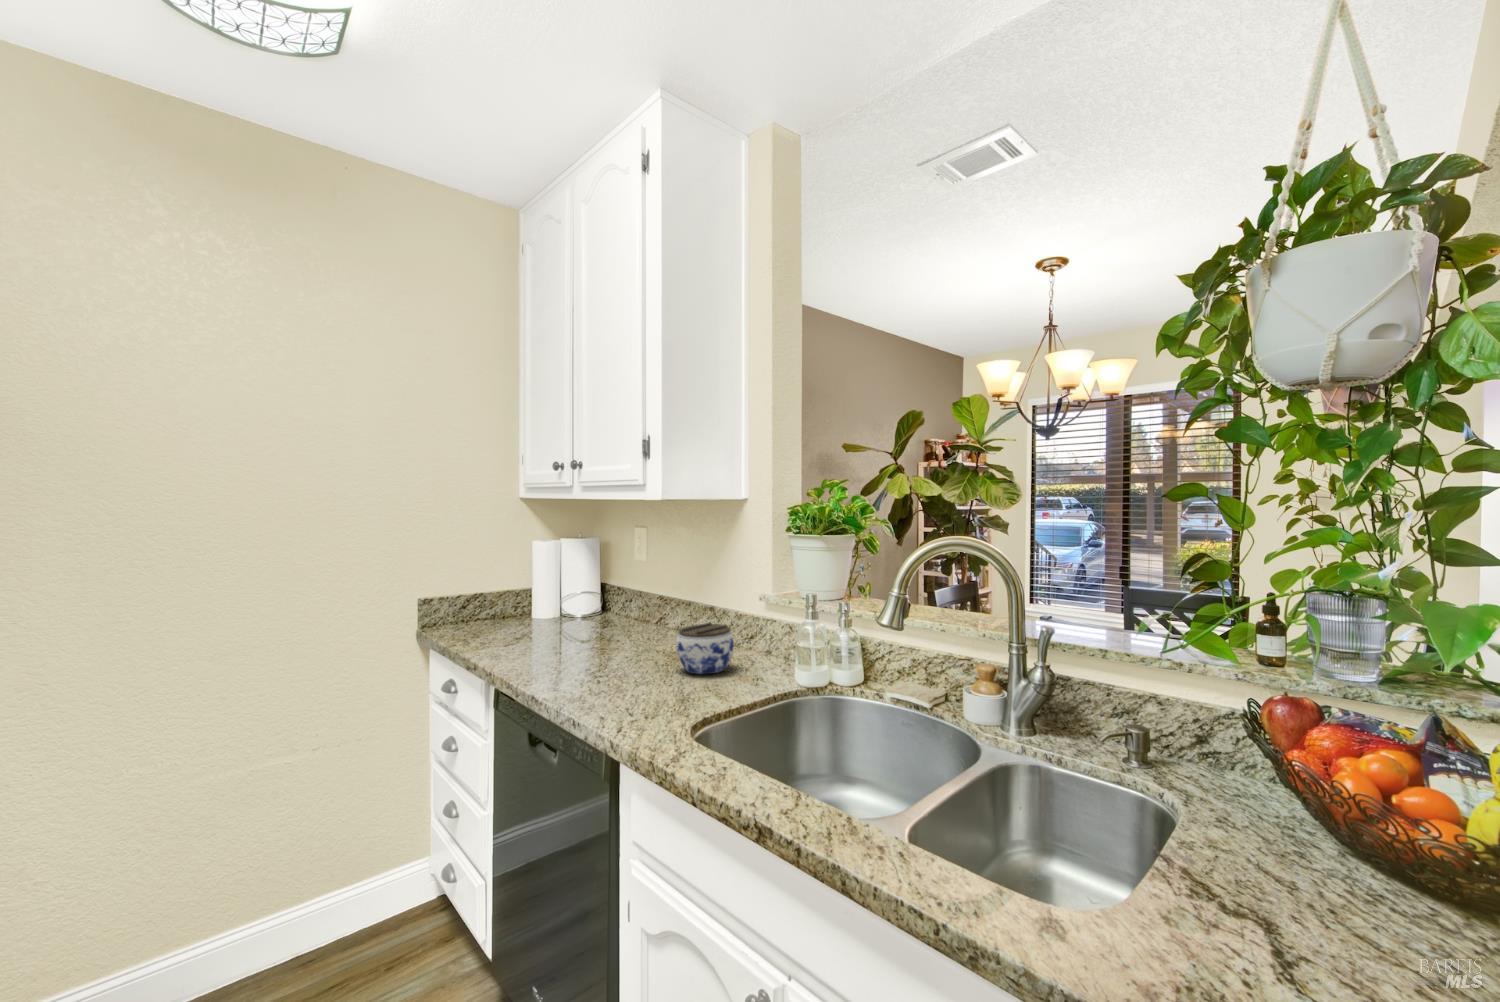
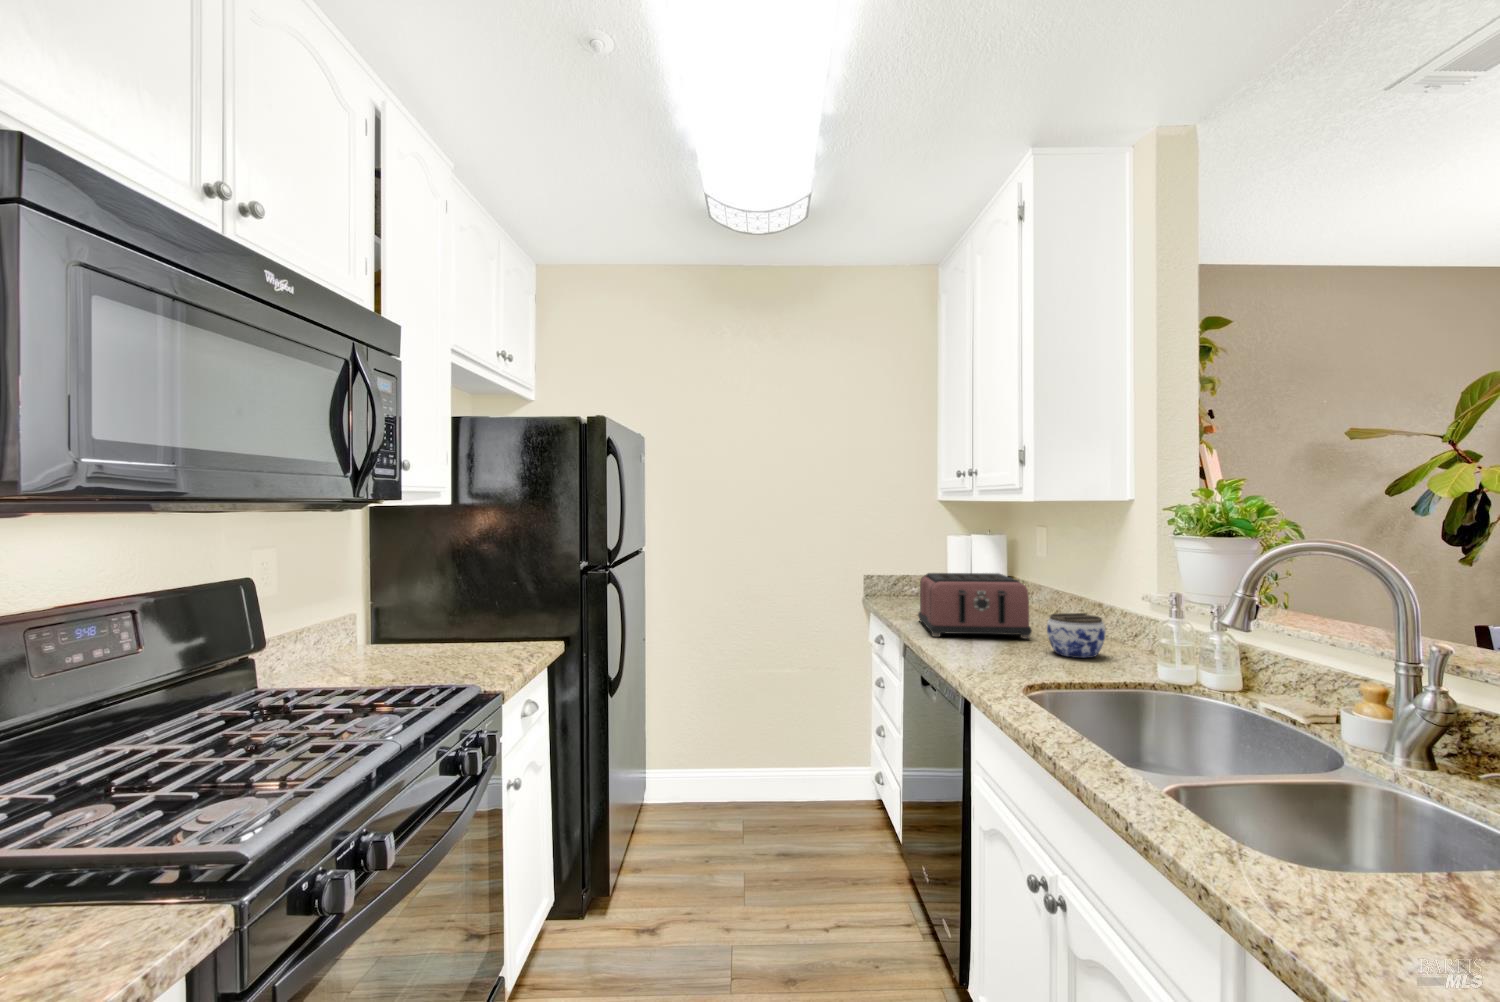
toaster: none [513,586,653,676] -> present [918,573,1032,639]

